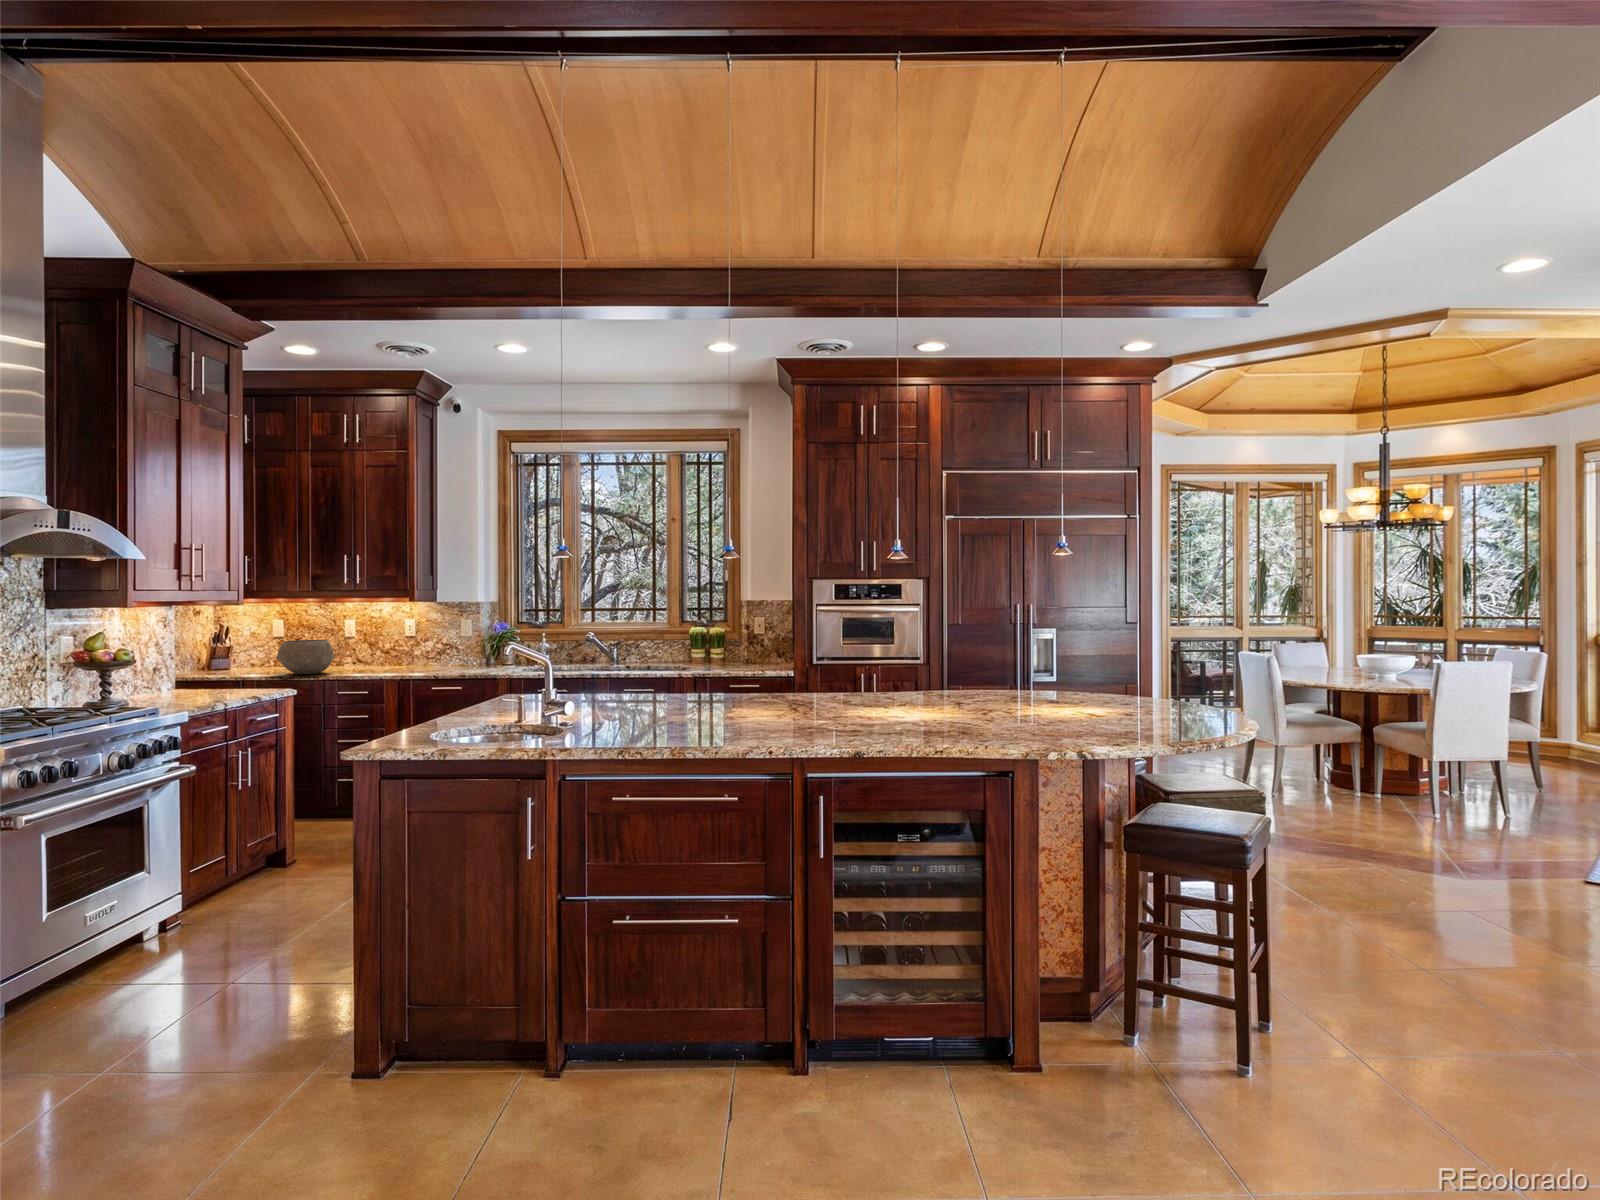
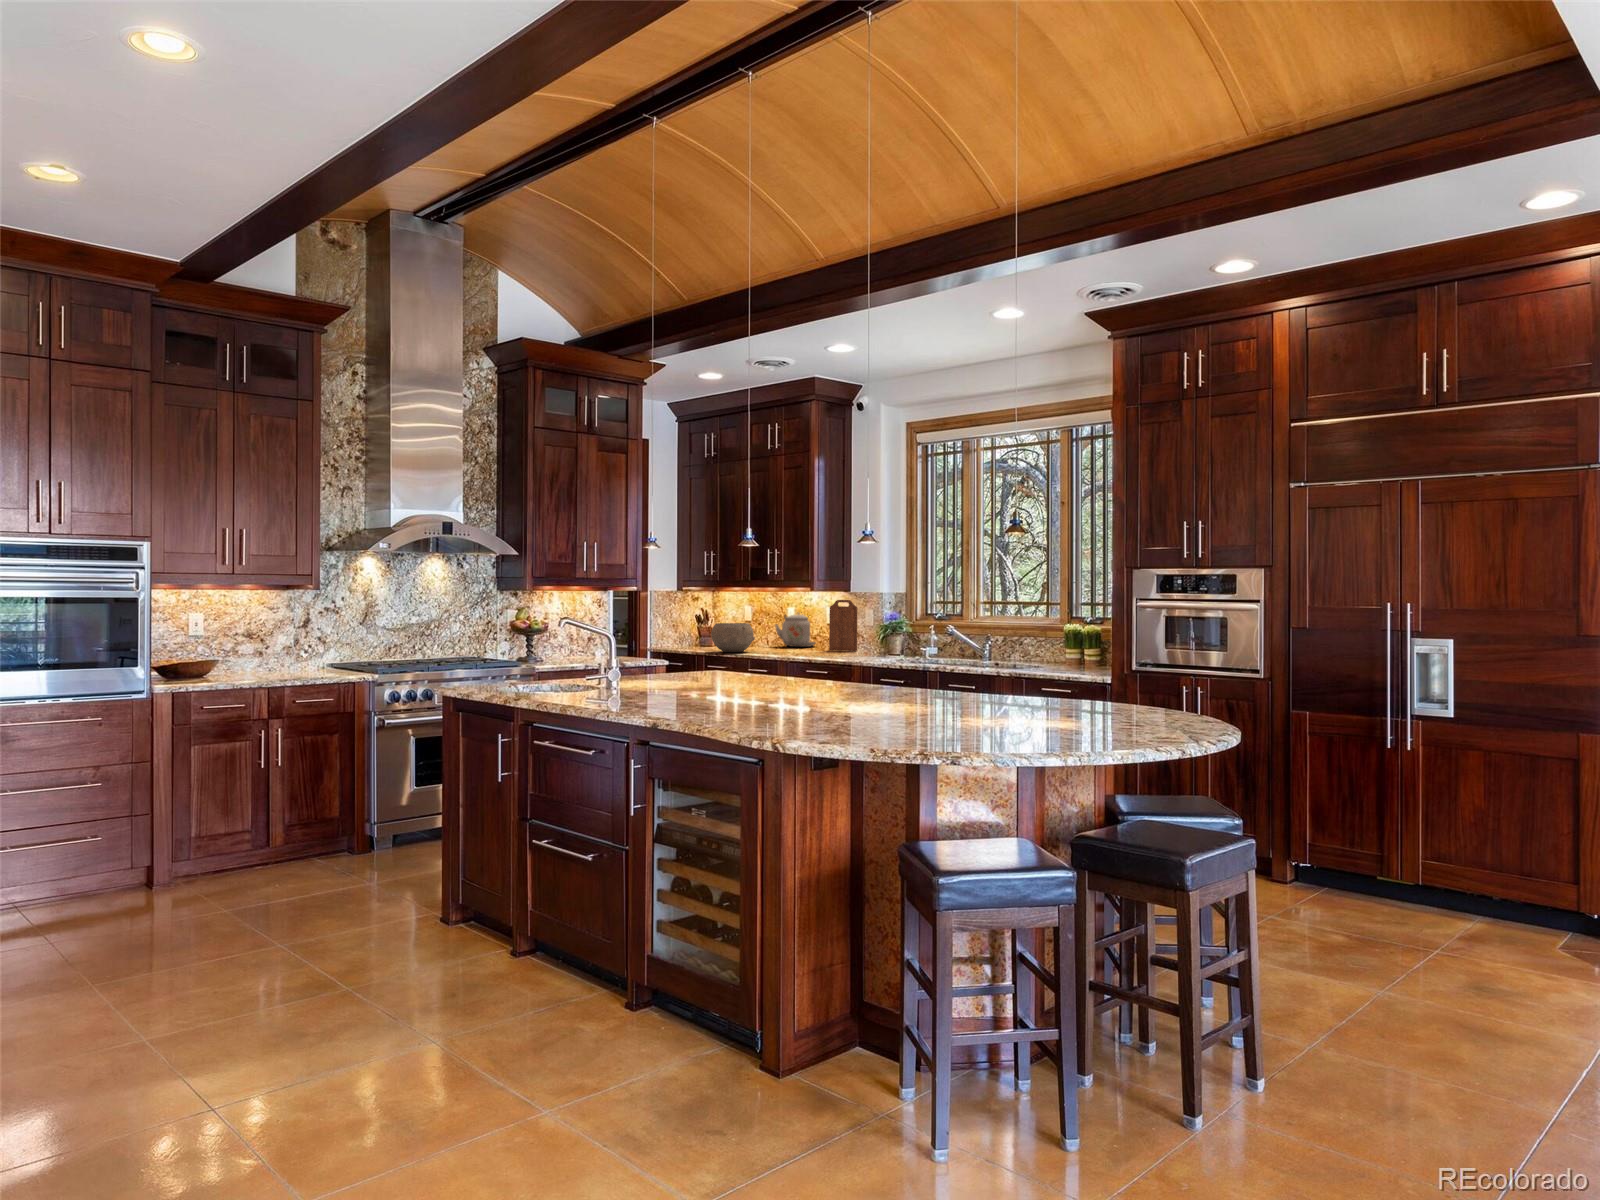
cutting board: none [416,610,450,664] -> present [829,600,858,651]
kettle: none [332,624,385,663] -> present [775,612,815,647]

